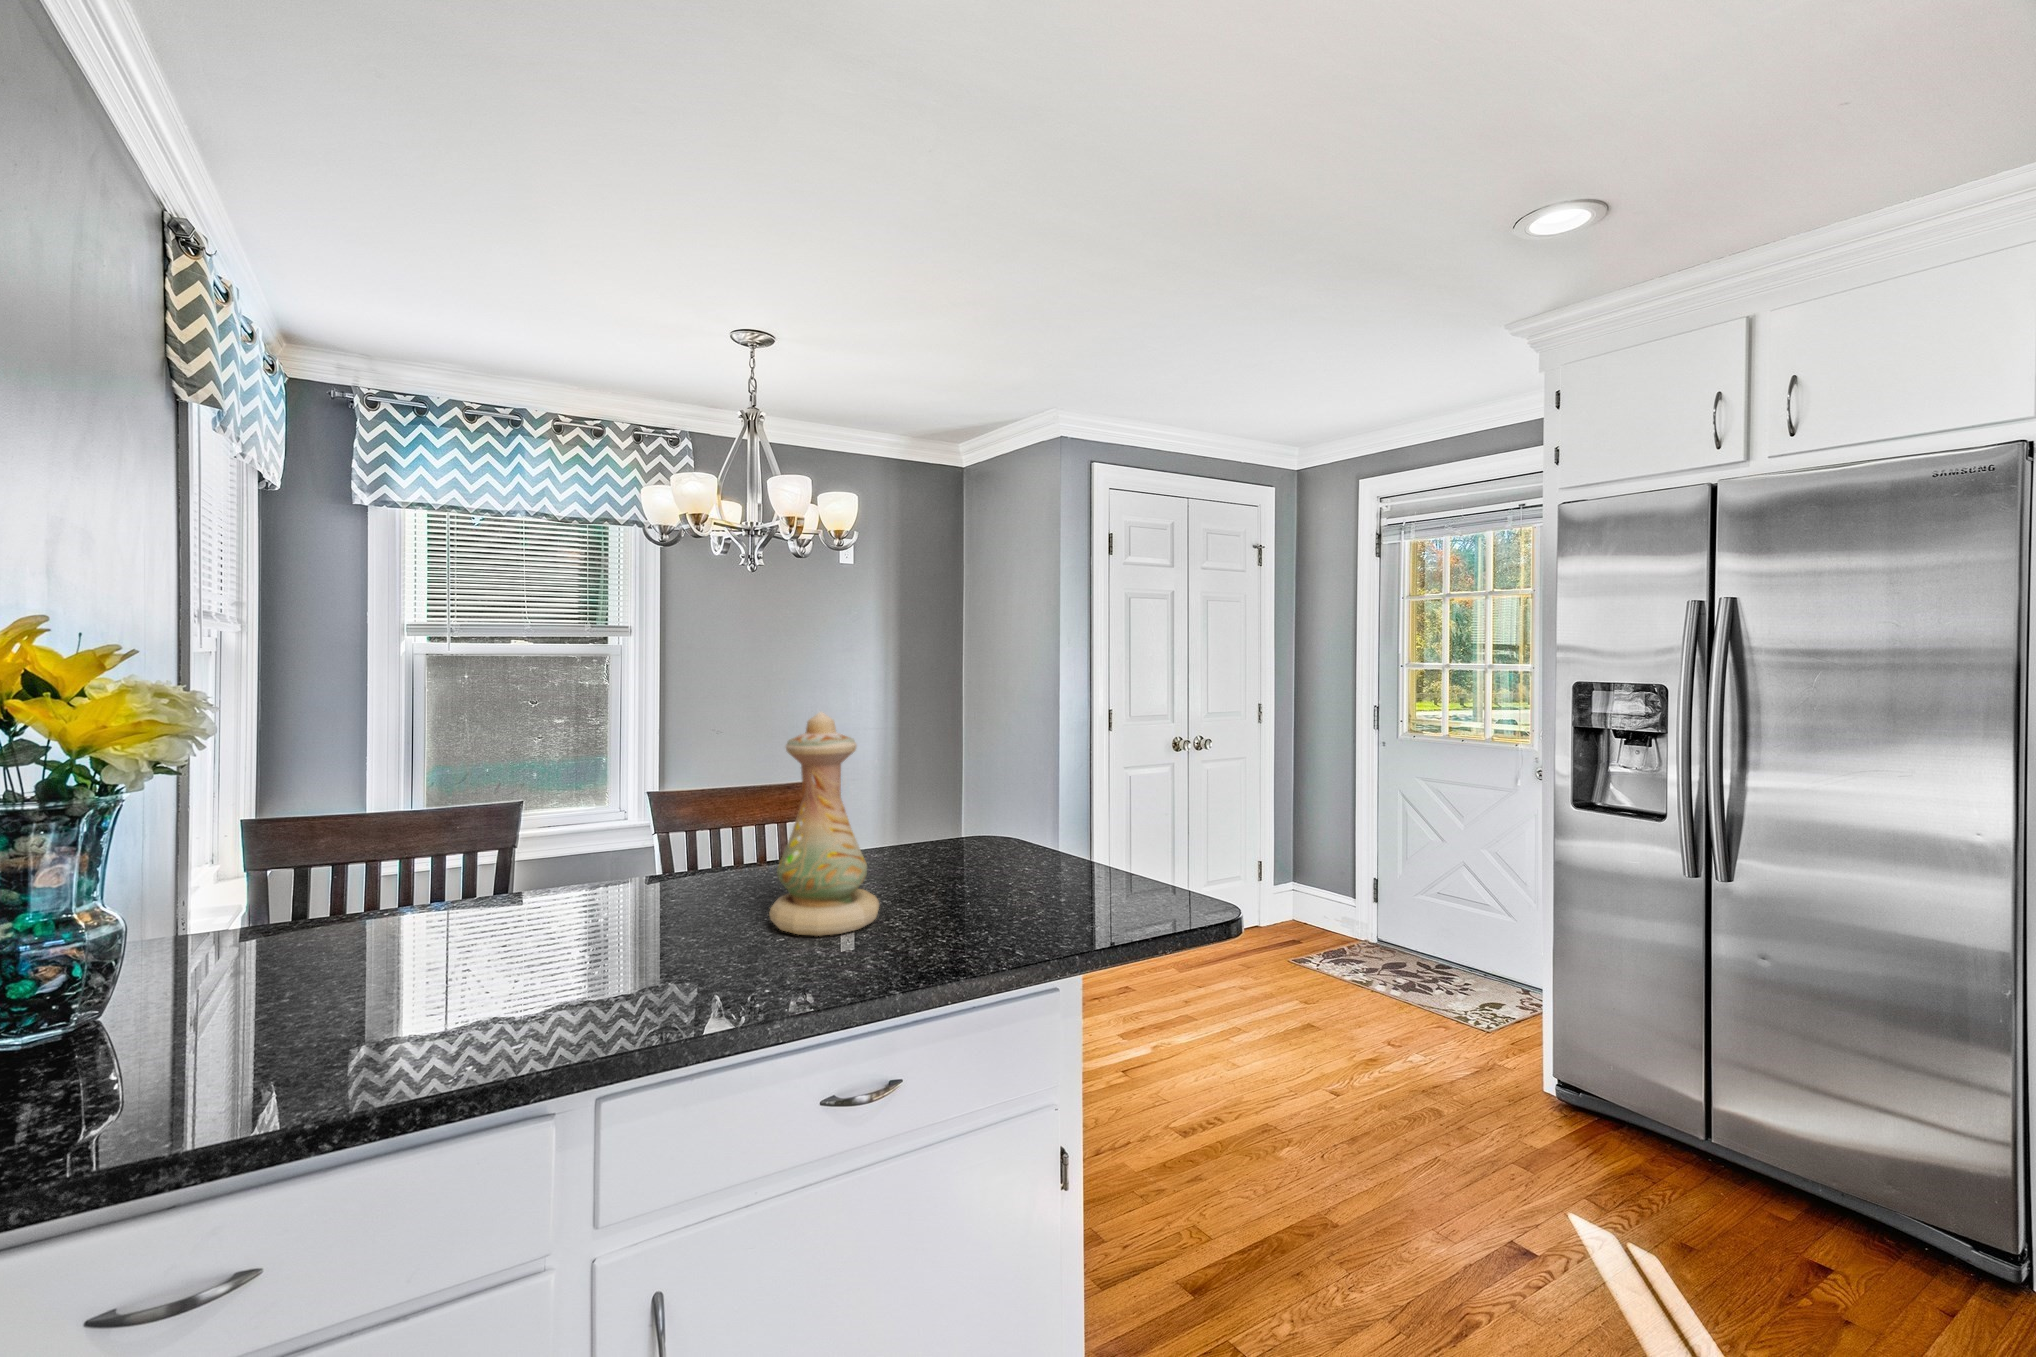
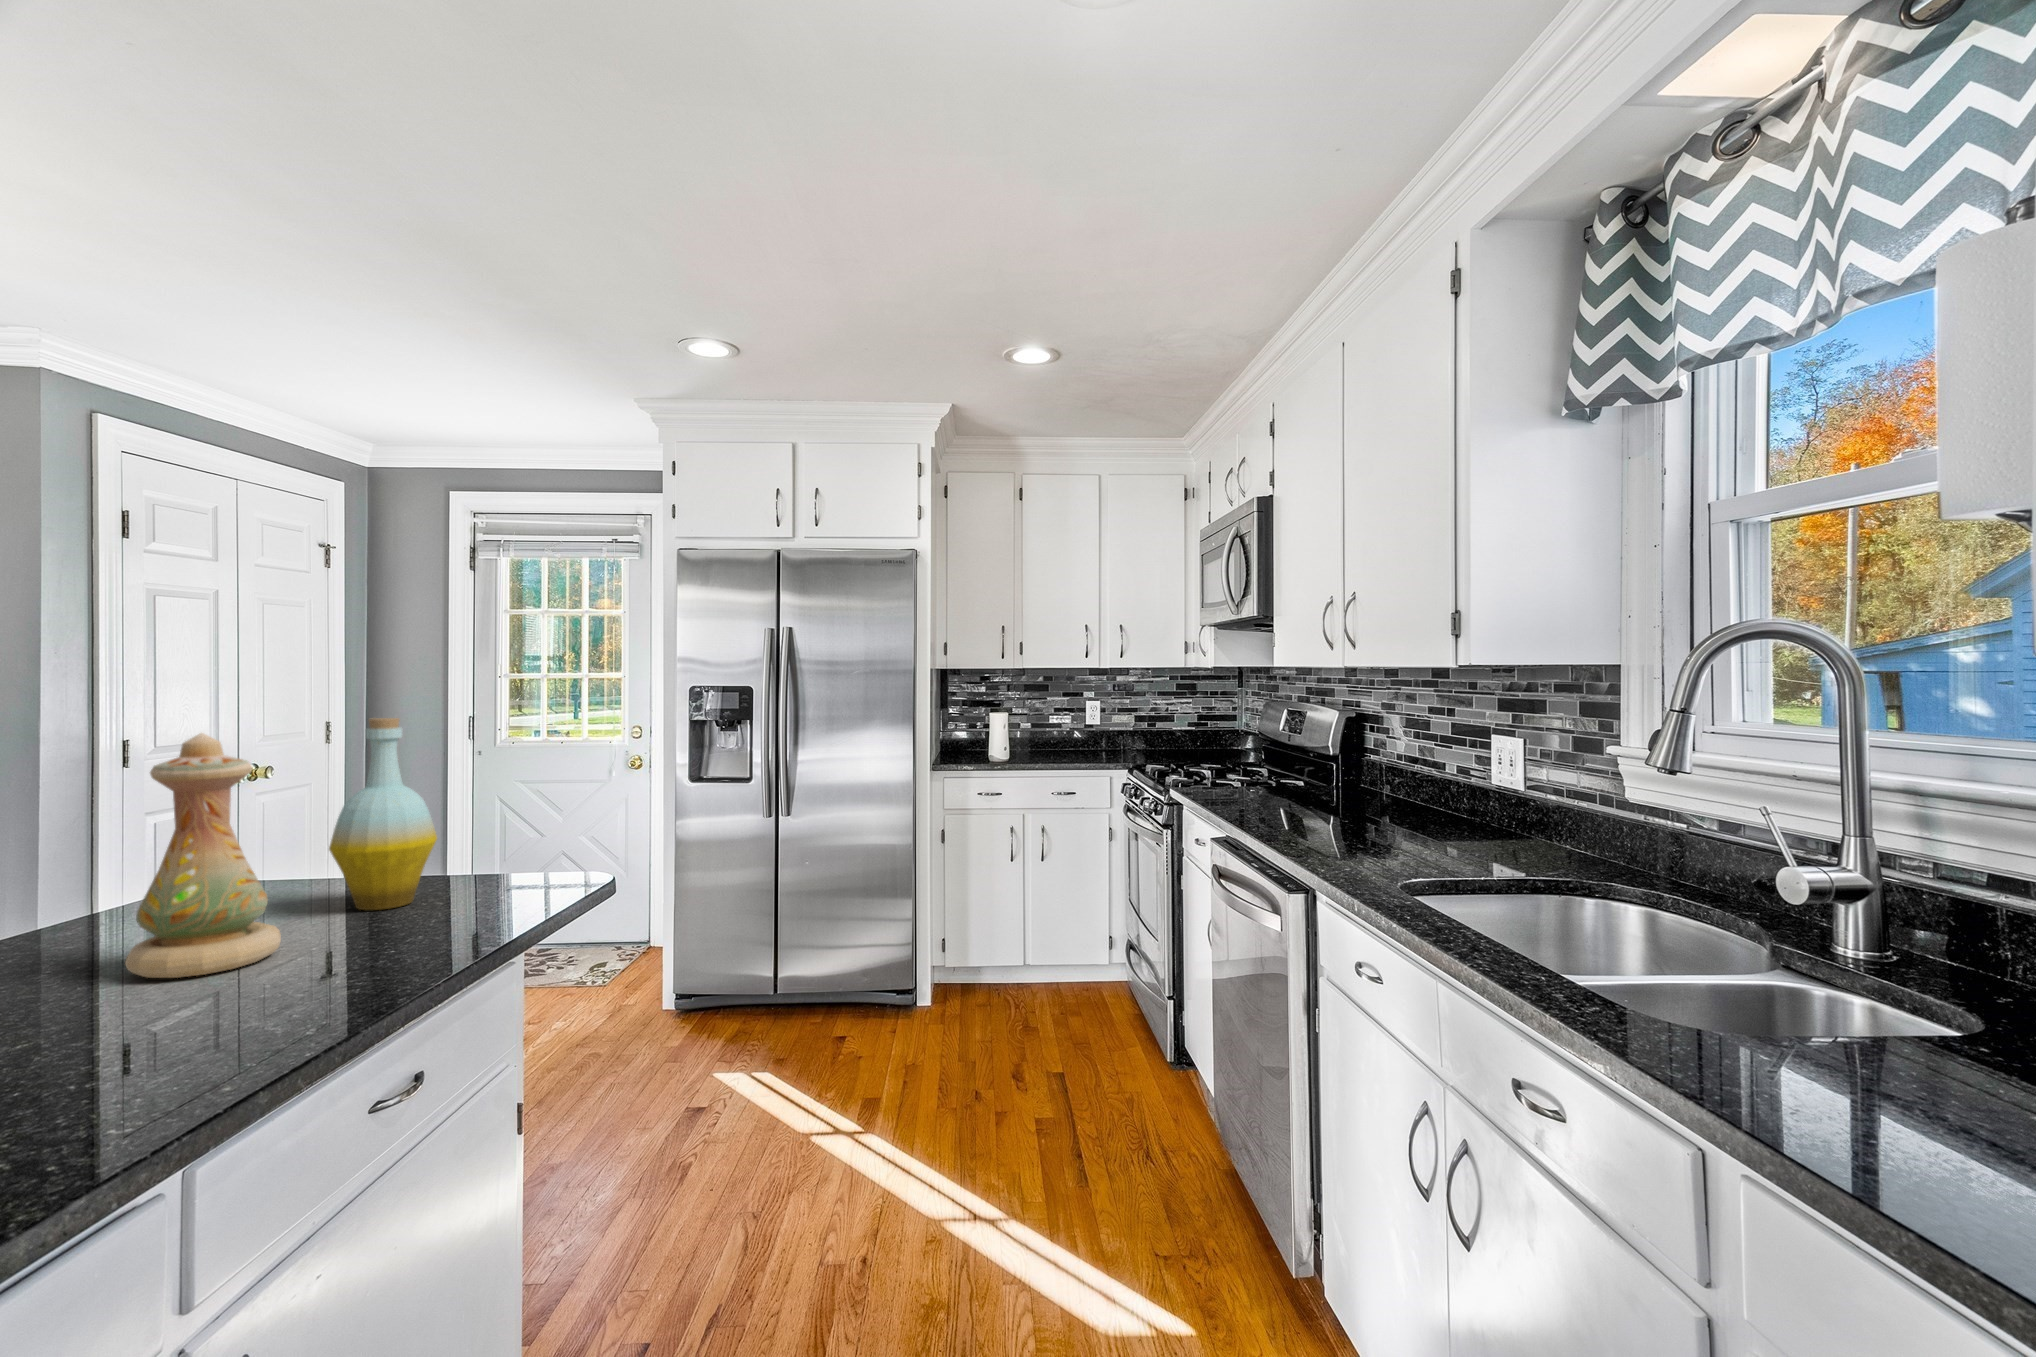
bottle: none [967,705,1061,906] -> present [329,718,437,910]

